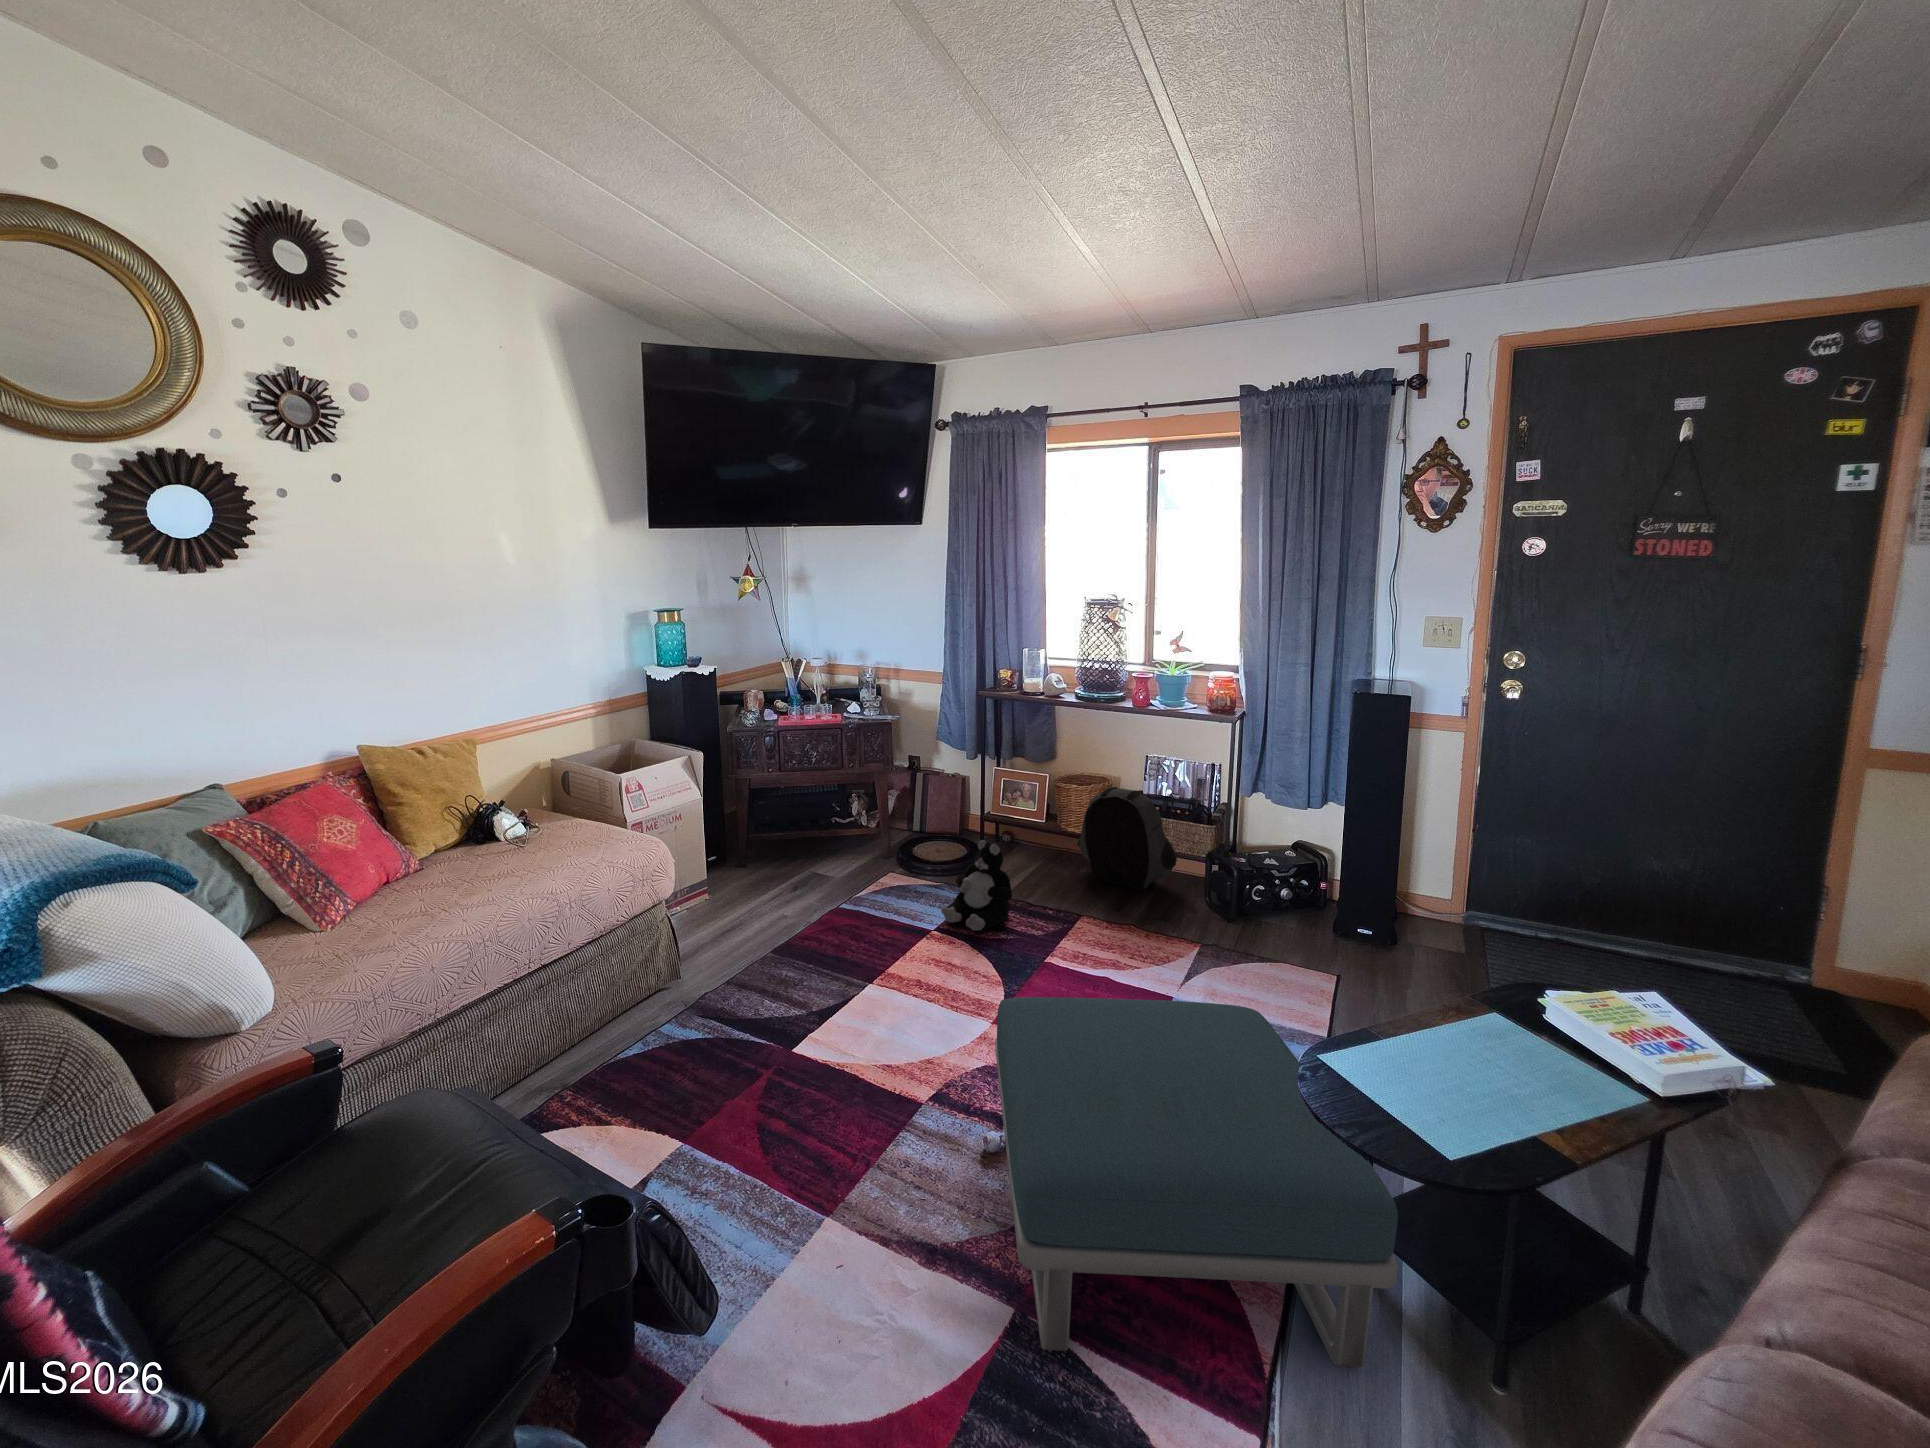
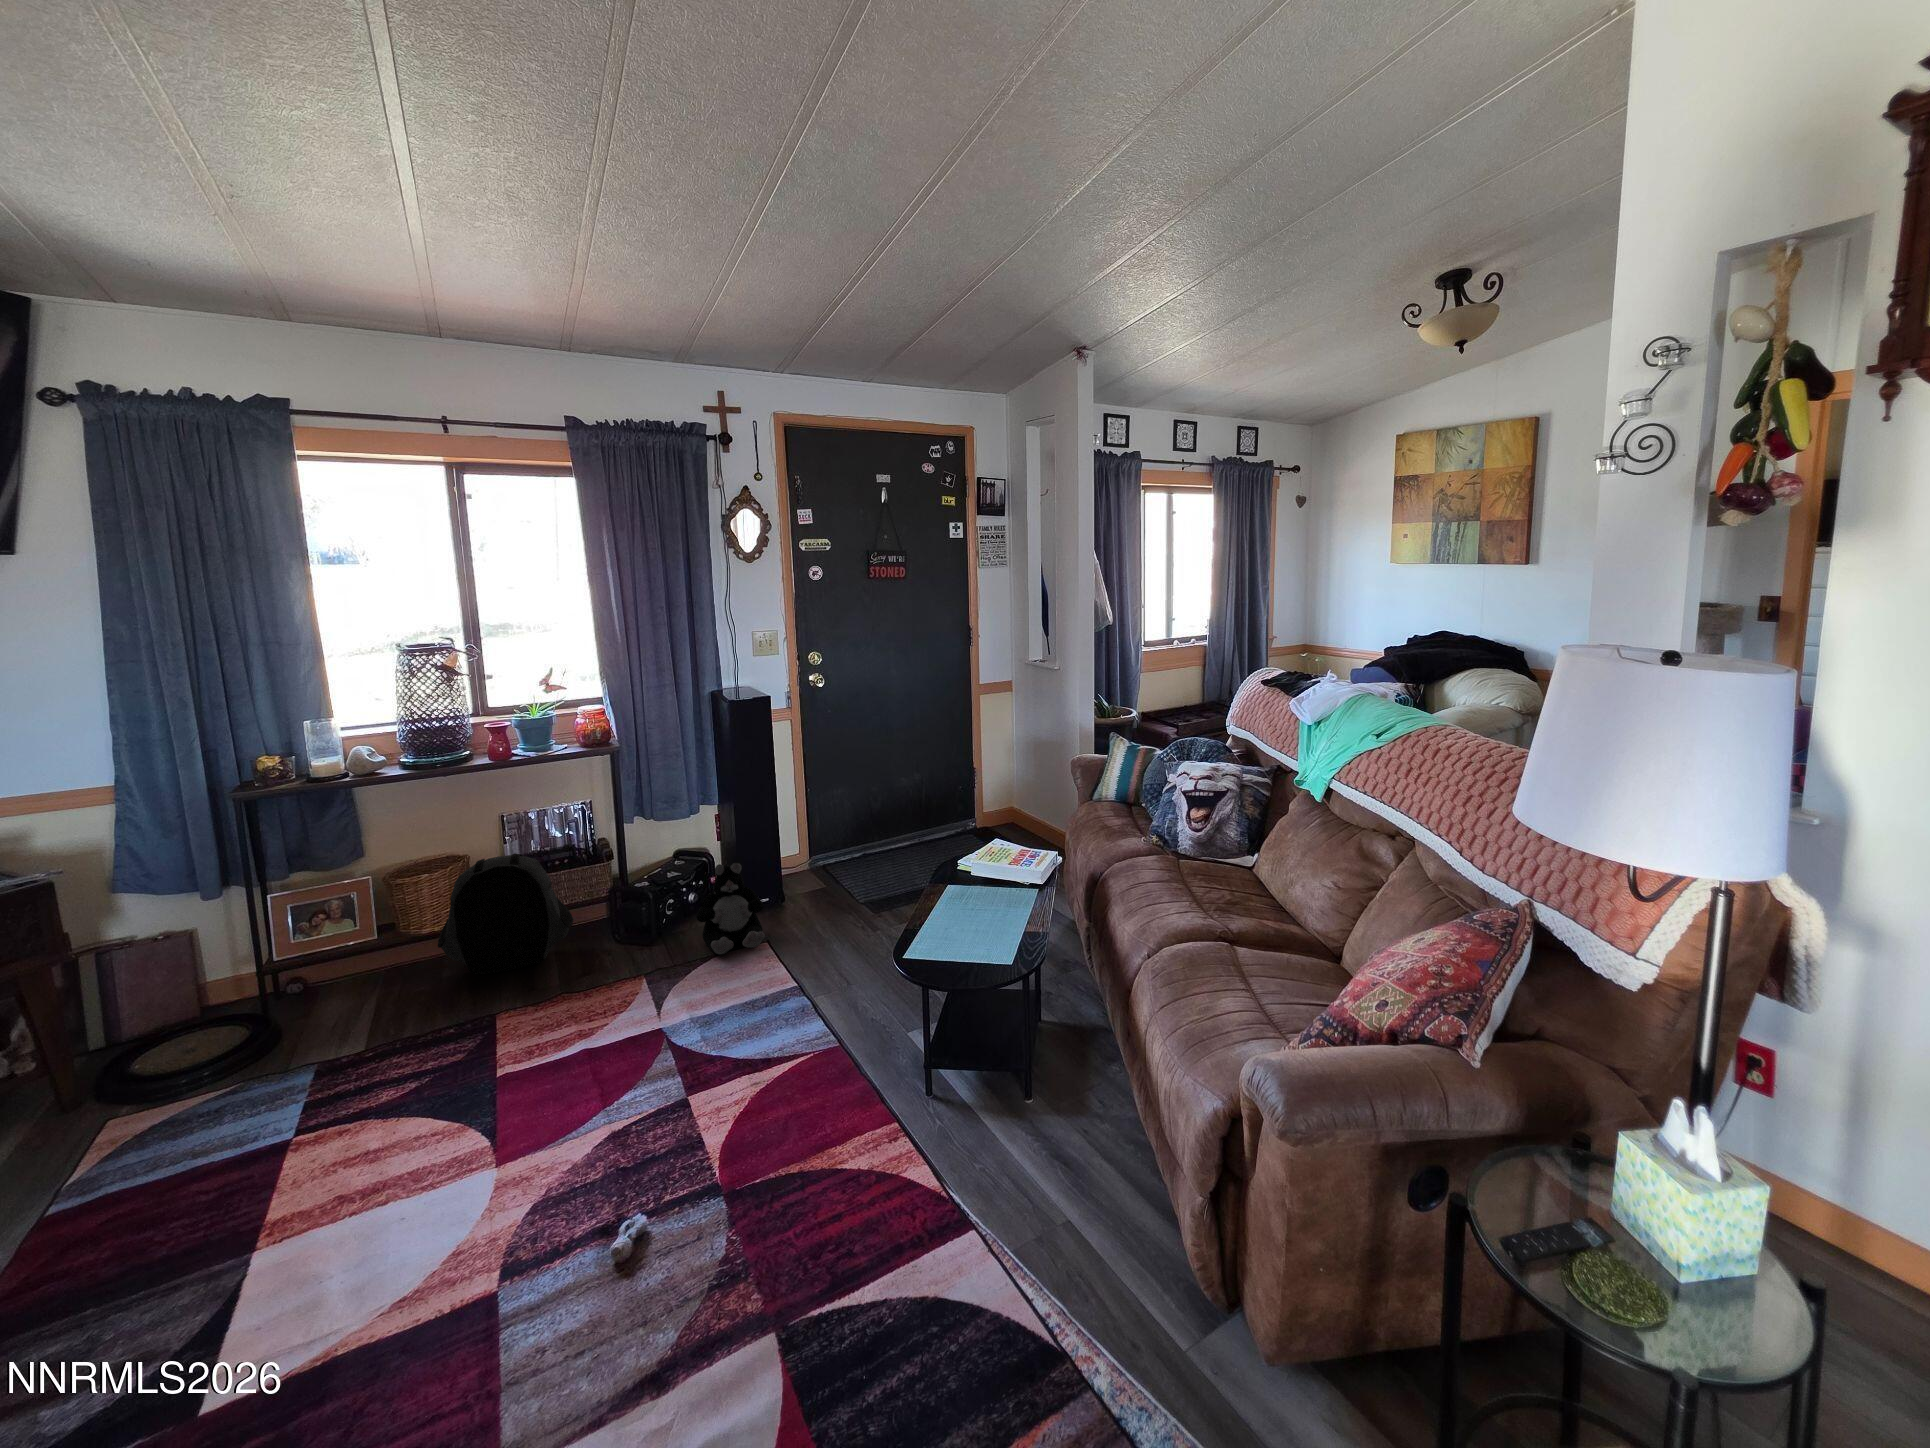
plush toy: present [942,839,1012,931] -> present [696,862,765,955]
footstool: present [995,997,1398,1368] -> none [581,972,991,1326]

